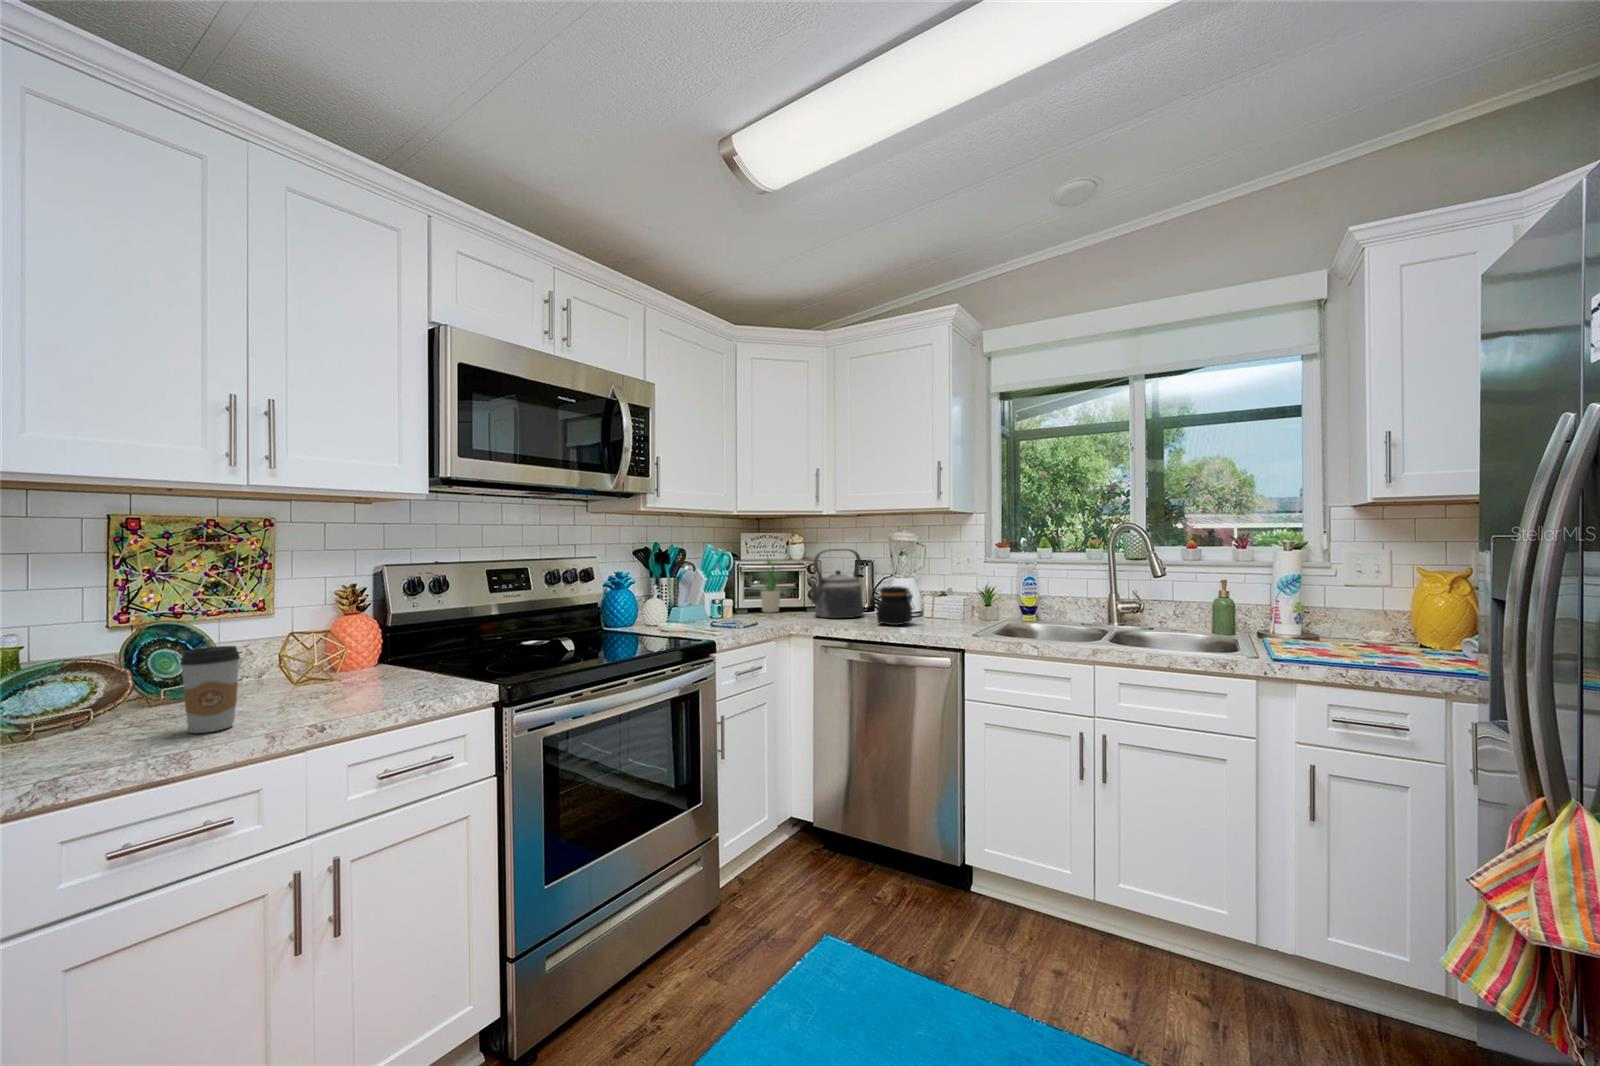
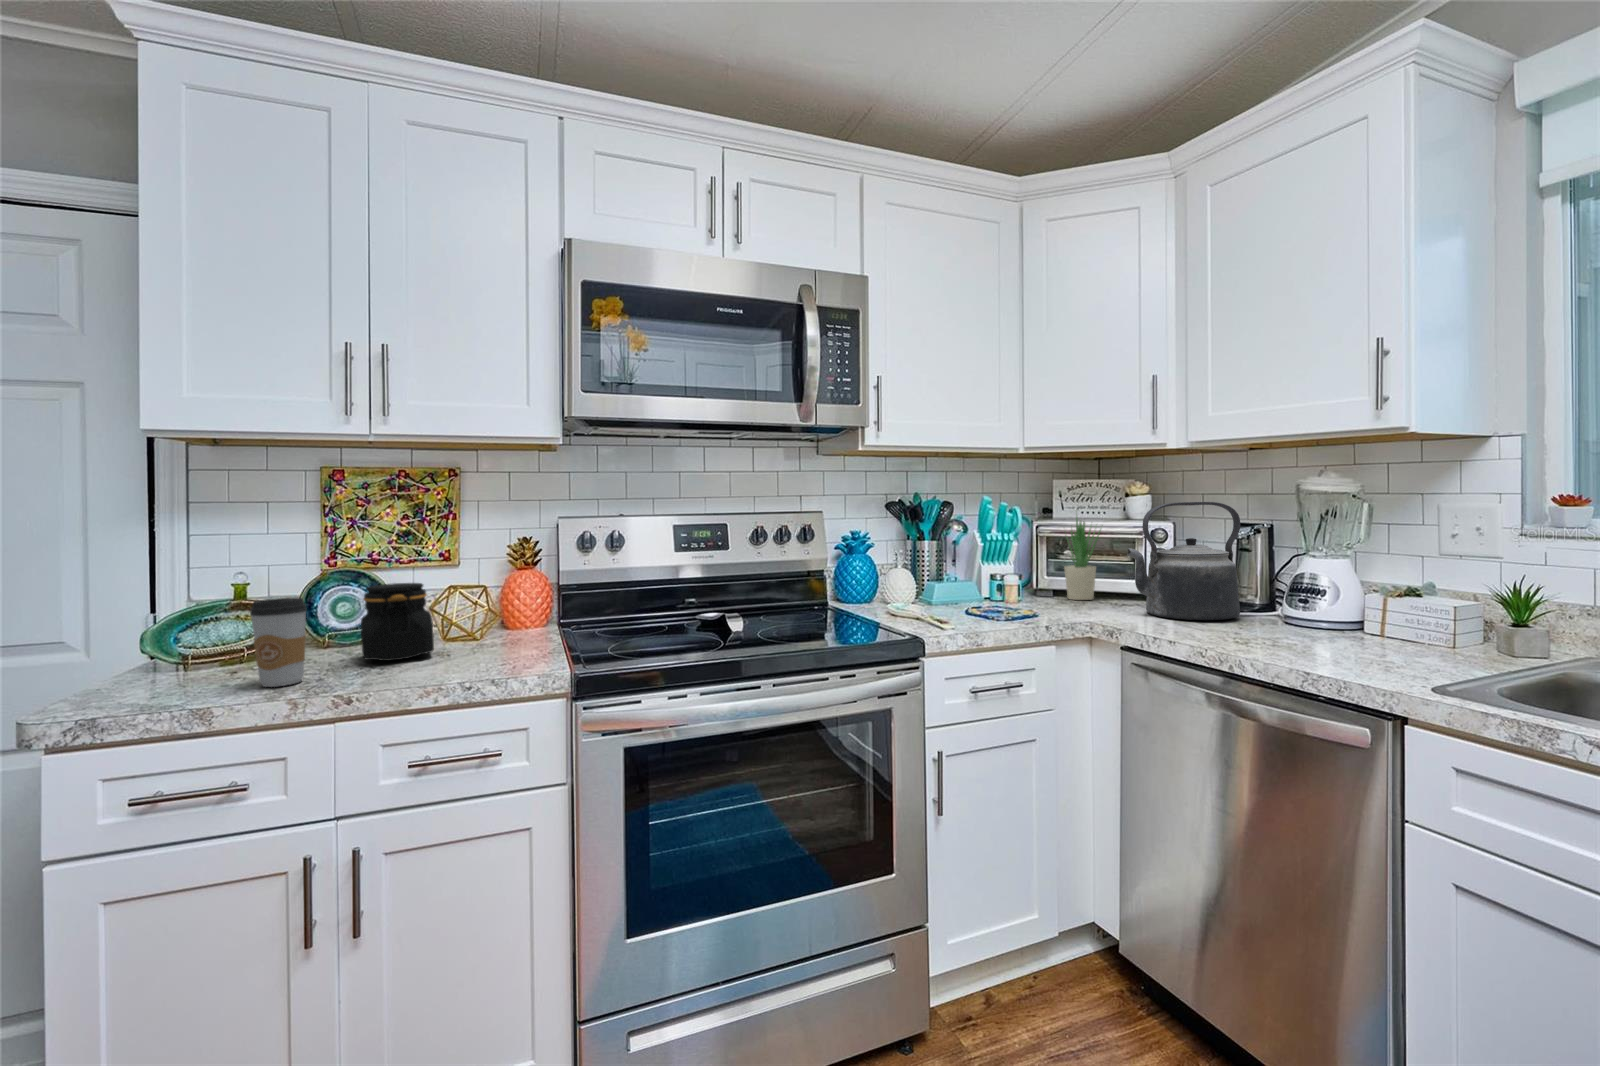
jar: present [874,586,913,625] -> present [361,583,434,661]

